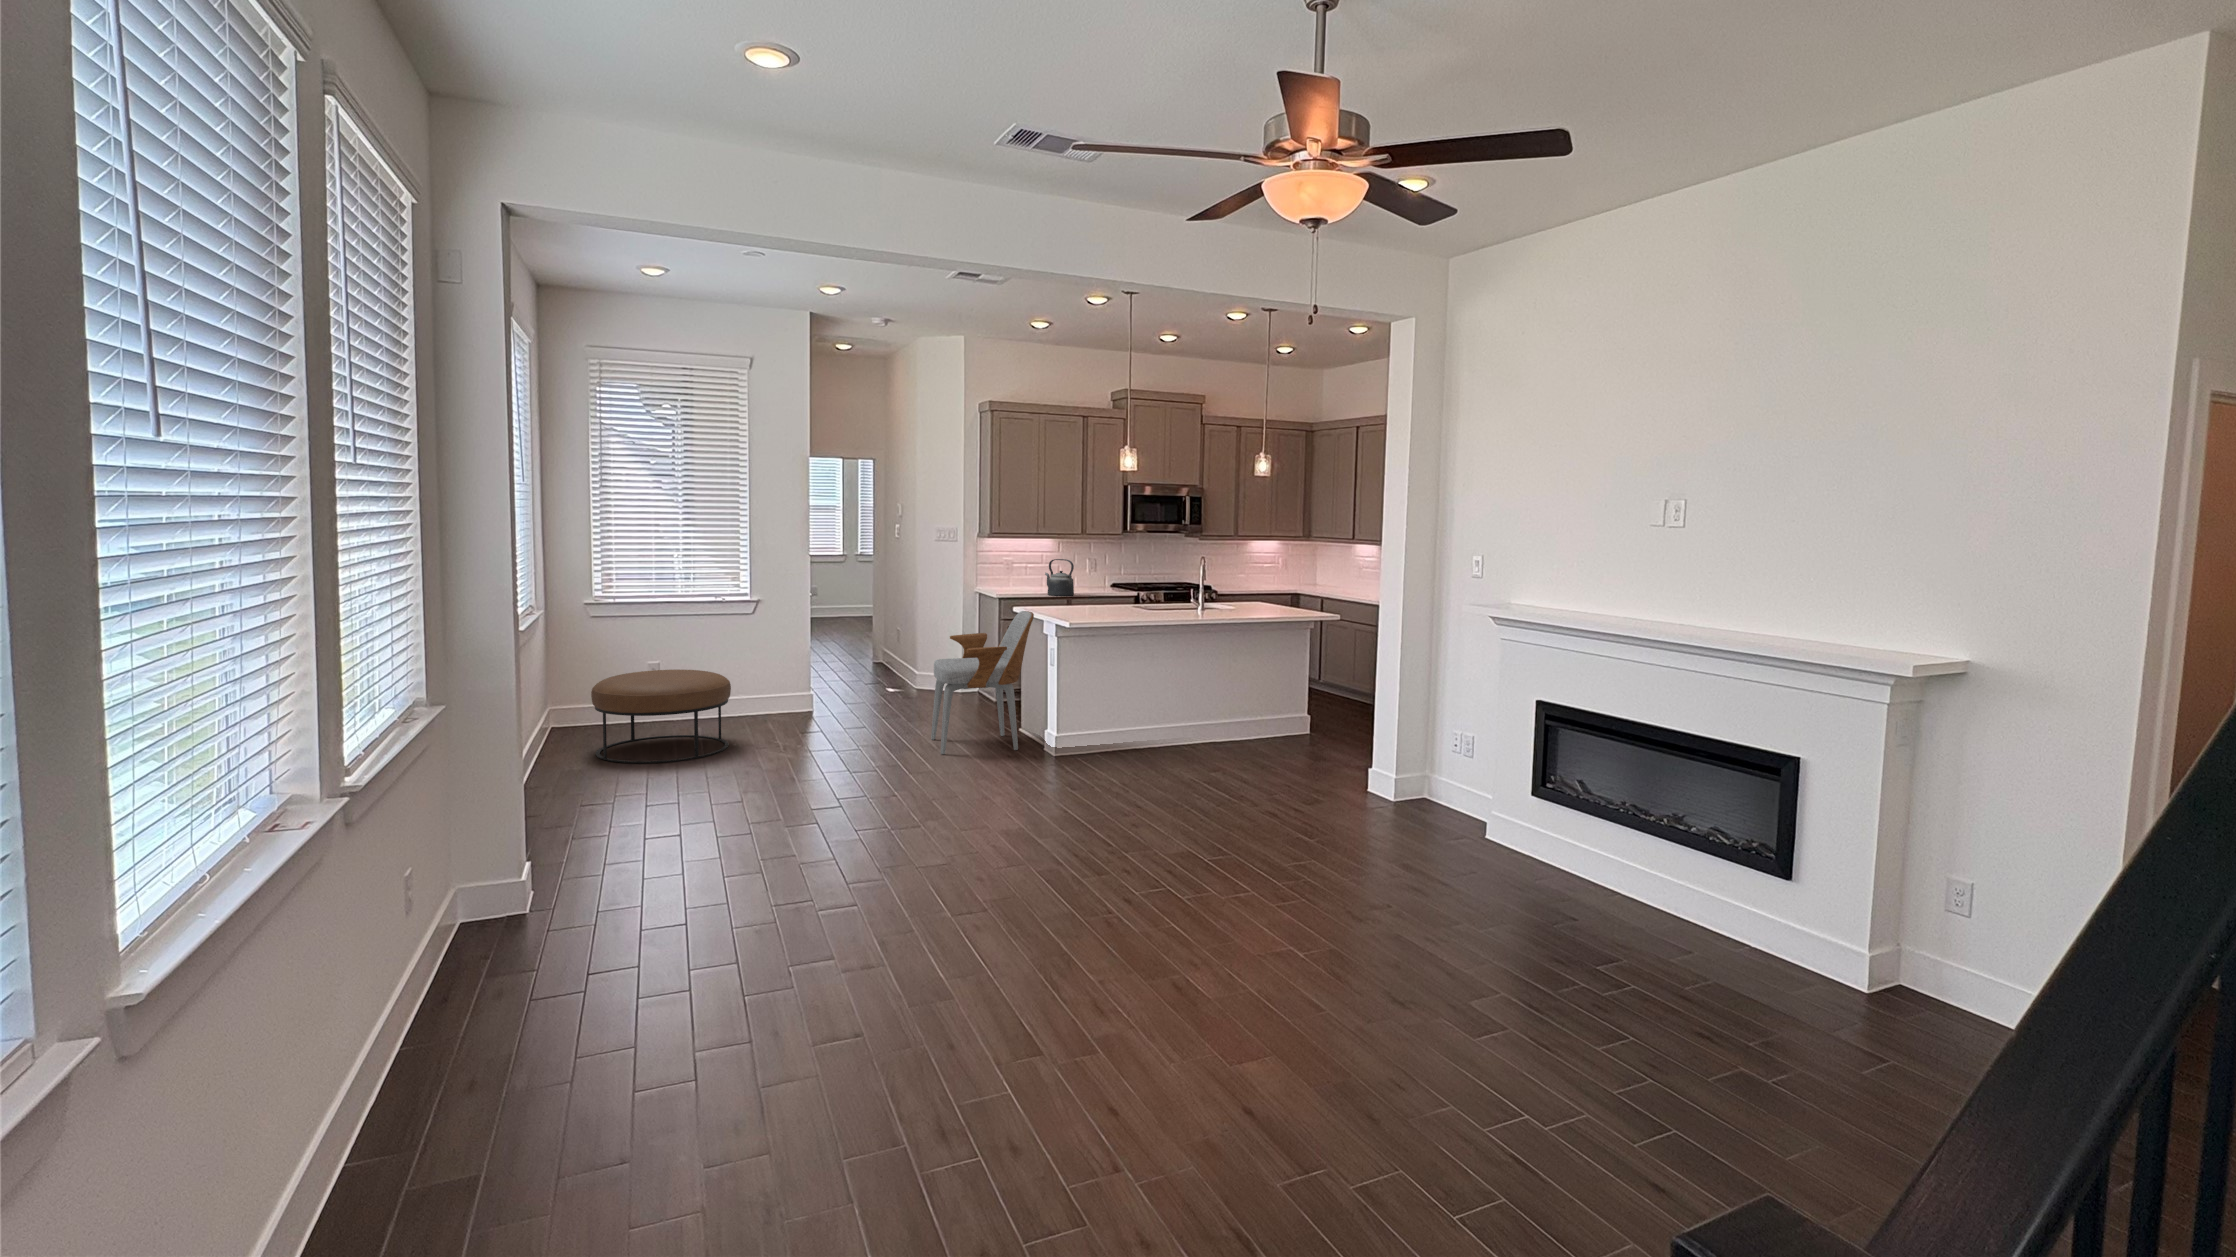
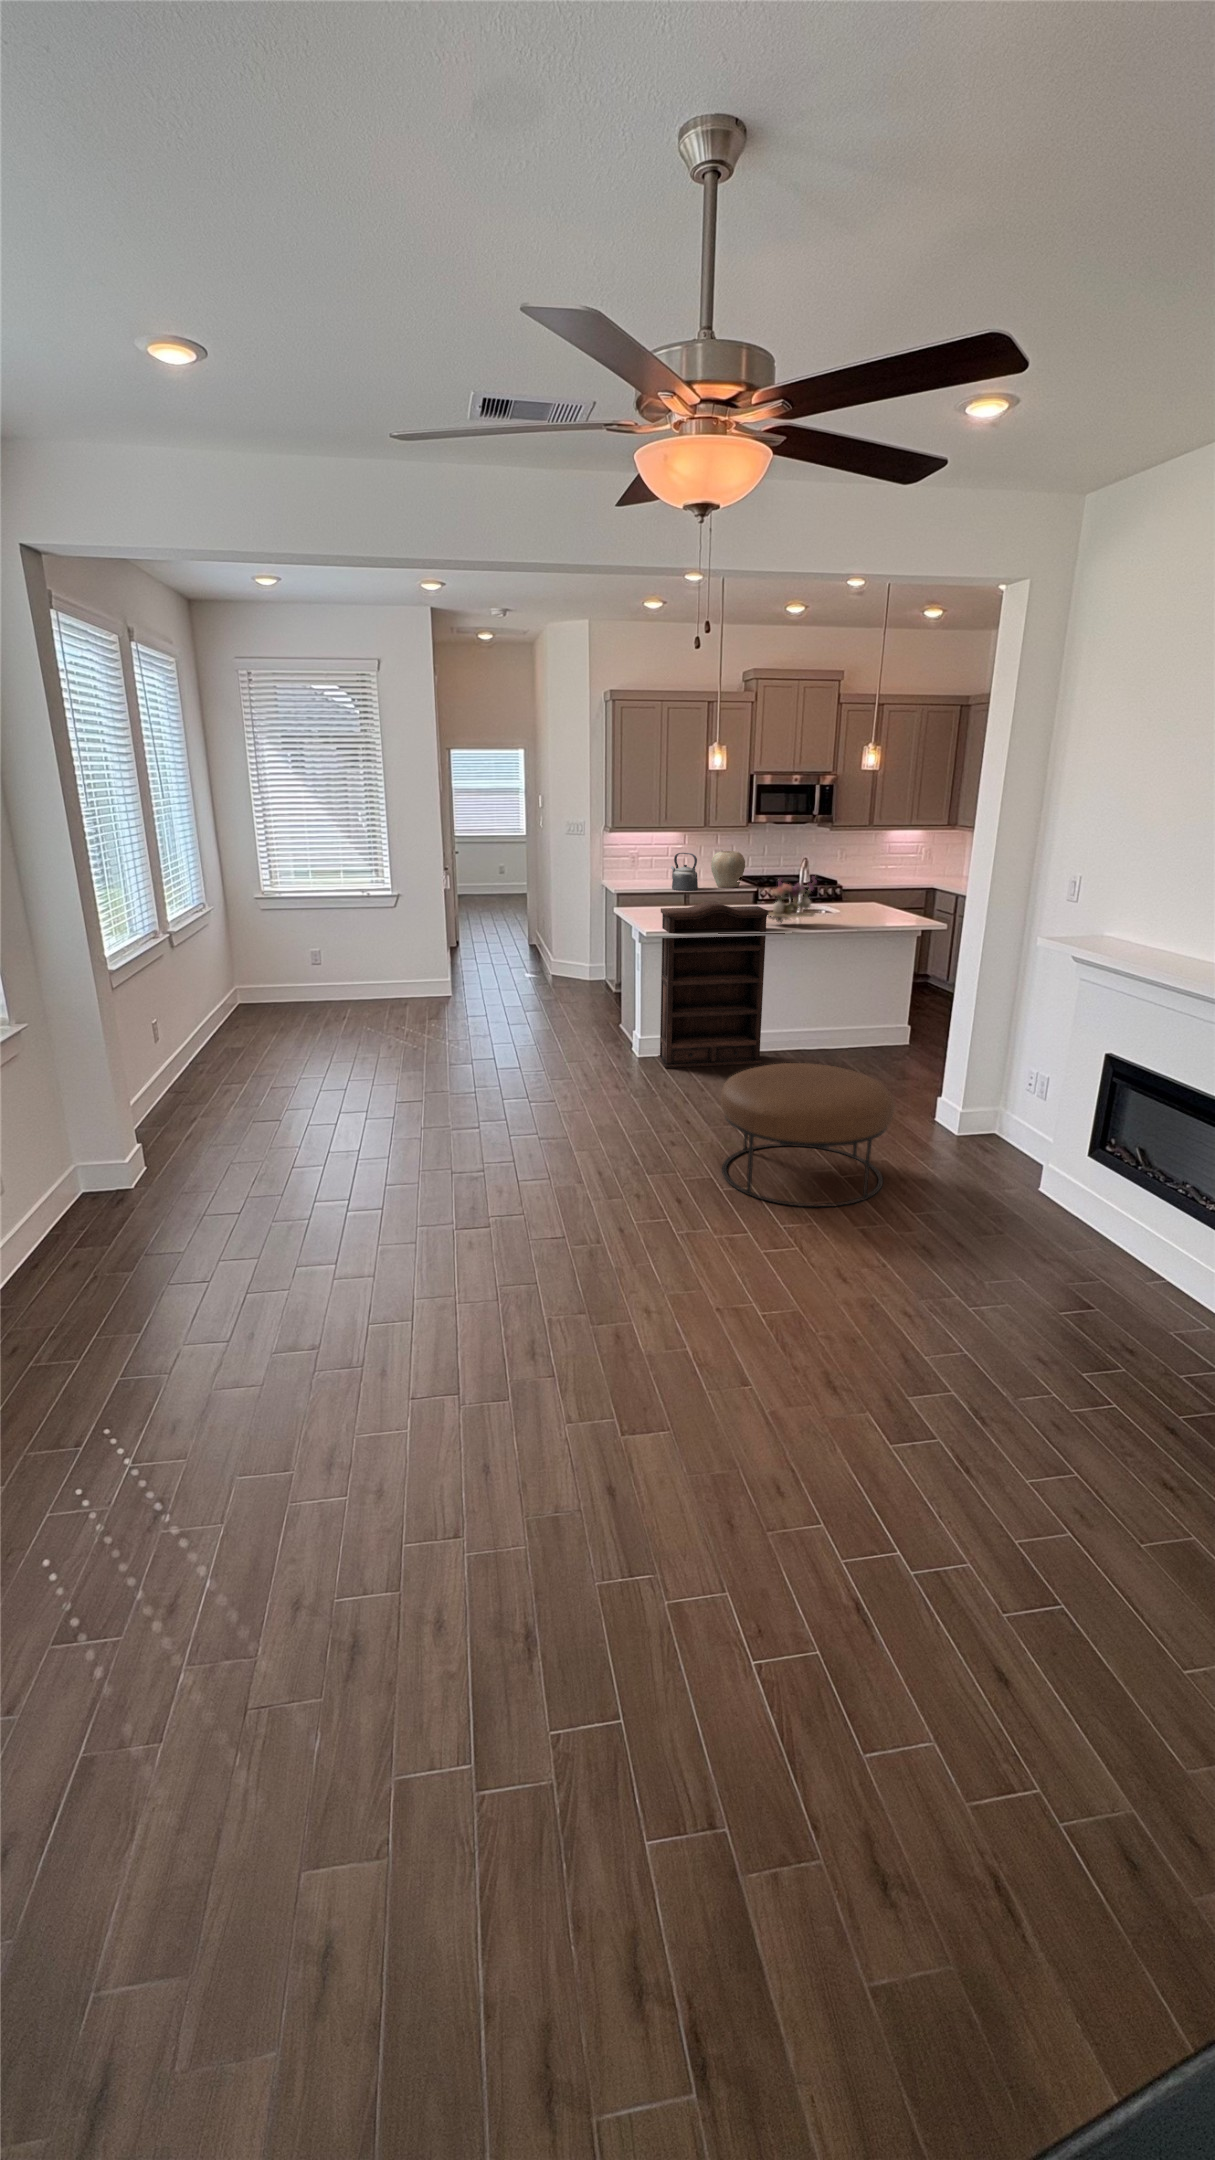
vase: none [1083,559,1117,594] -> present [711,851,745,888]
flower arrangement: none [1167,571,1225,618] -> present [768,876,817,923]
bookshelf: none [1075,594,1183,763] -> present [658,901,769,1068]
armchair: present [931,611,1034,754] -> none [534,914,626,1051]
ottoman: present [591,670,731,763] -> present [721,1063,895,1207]

